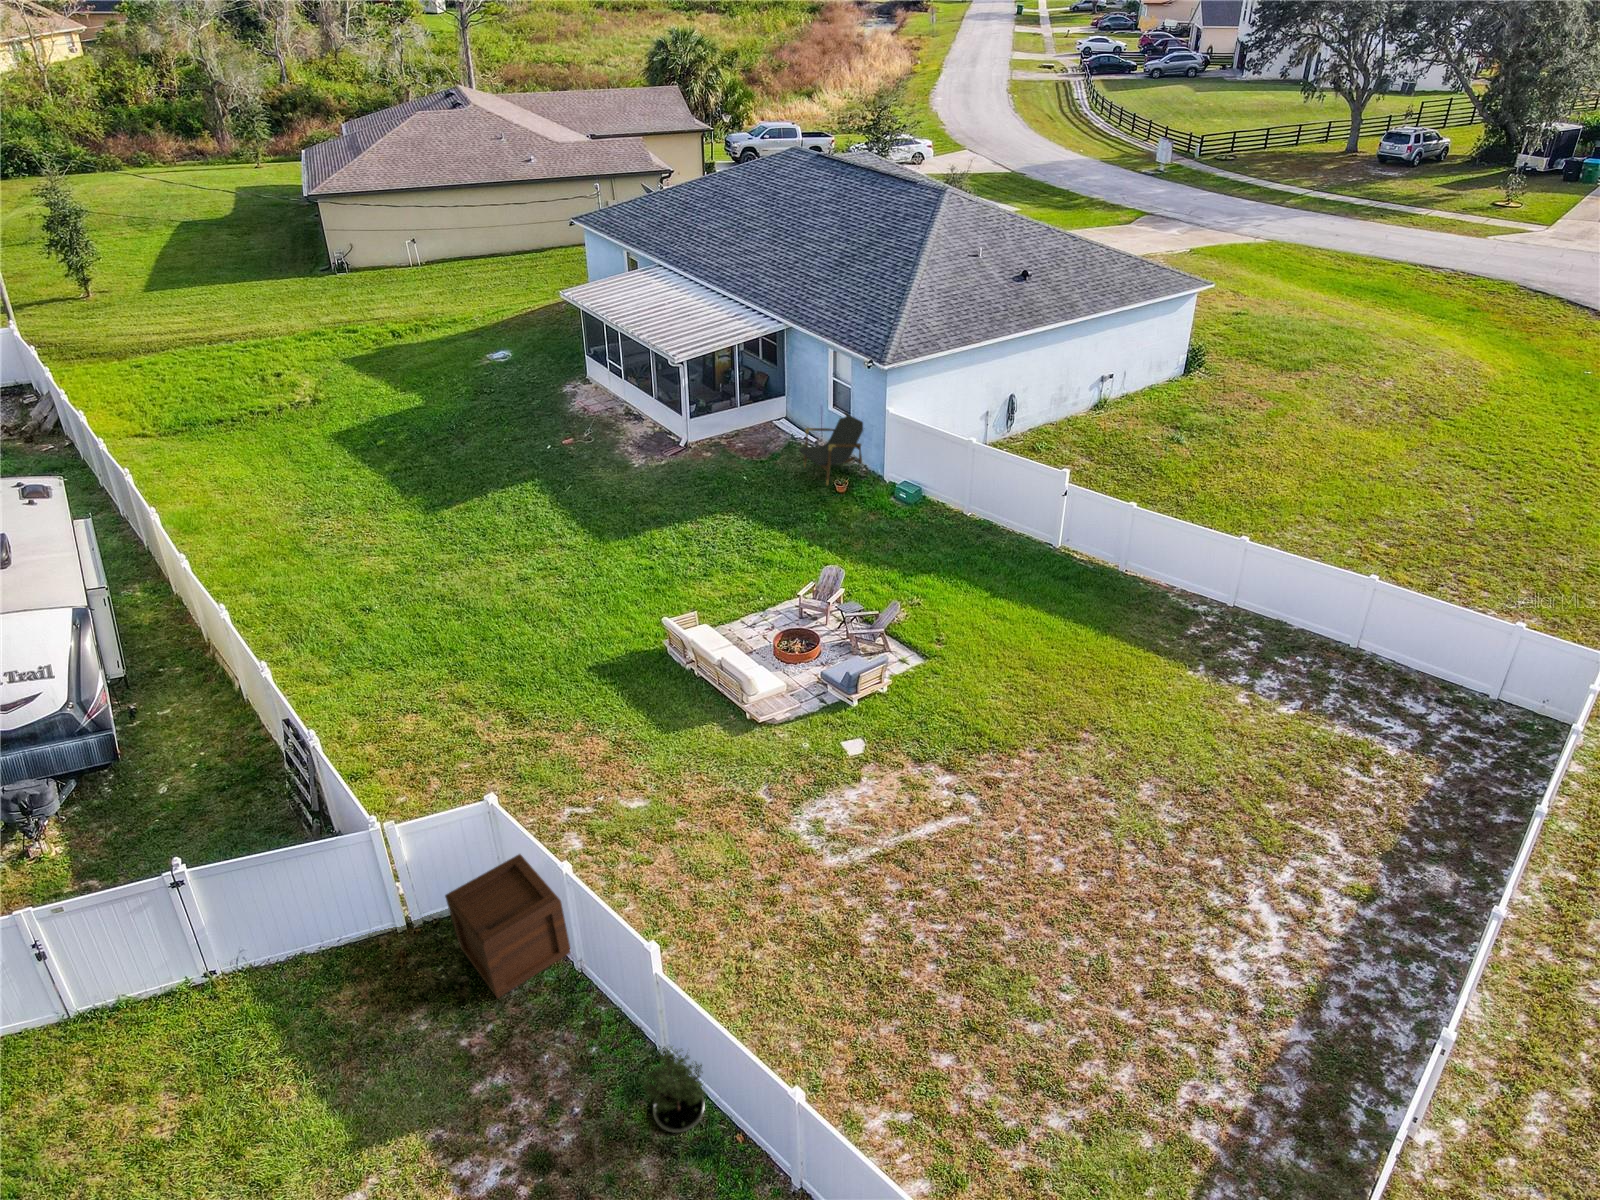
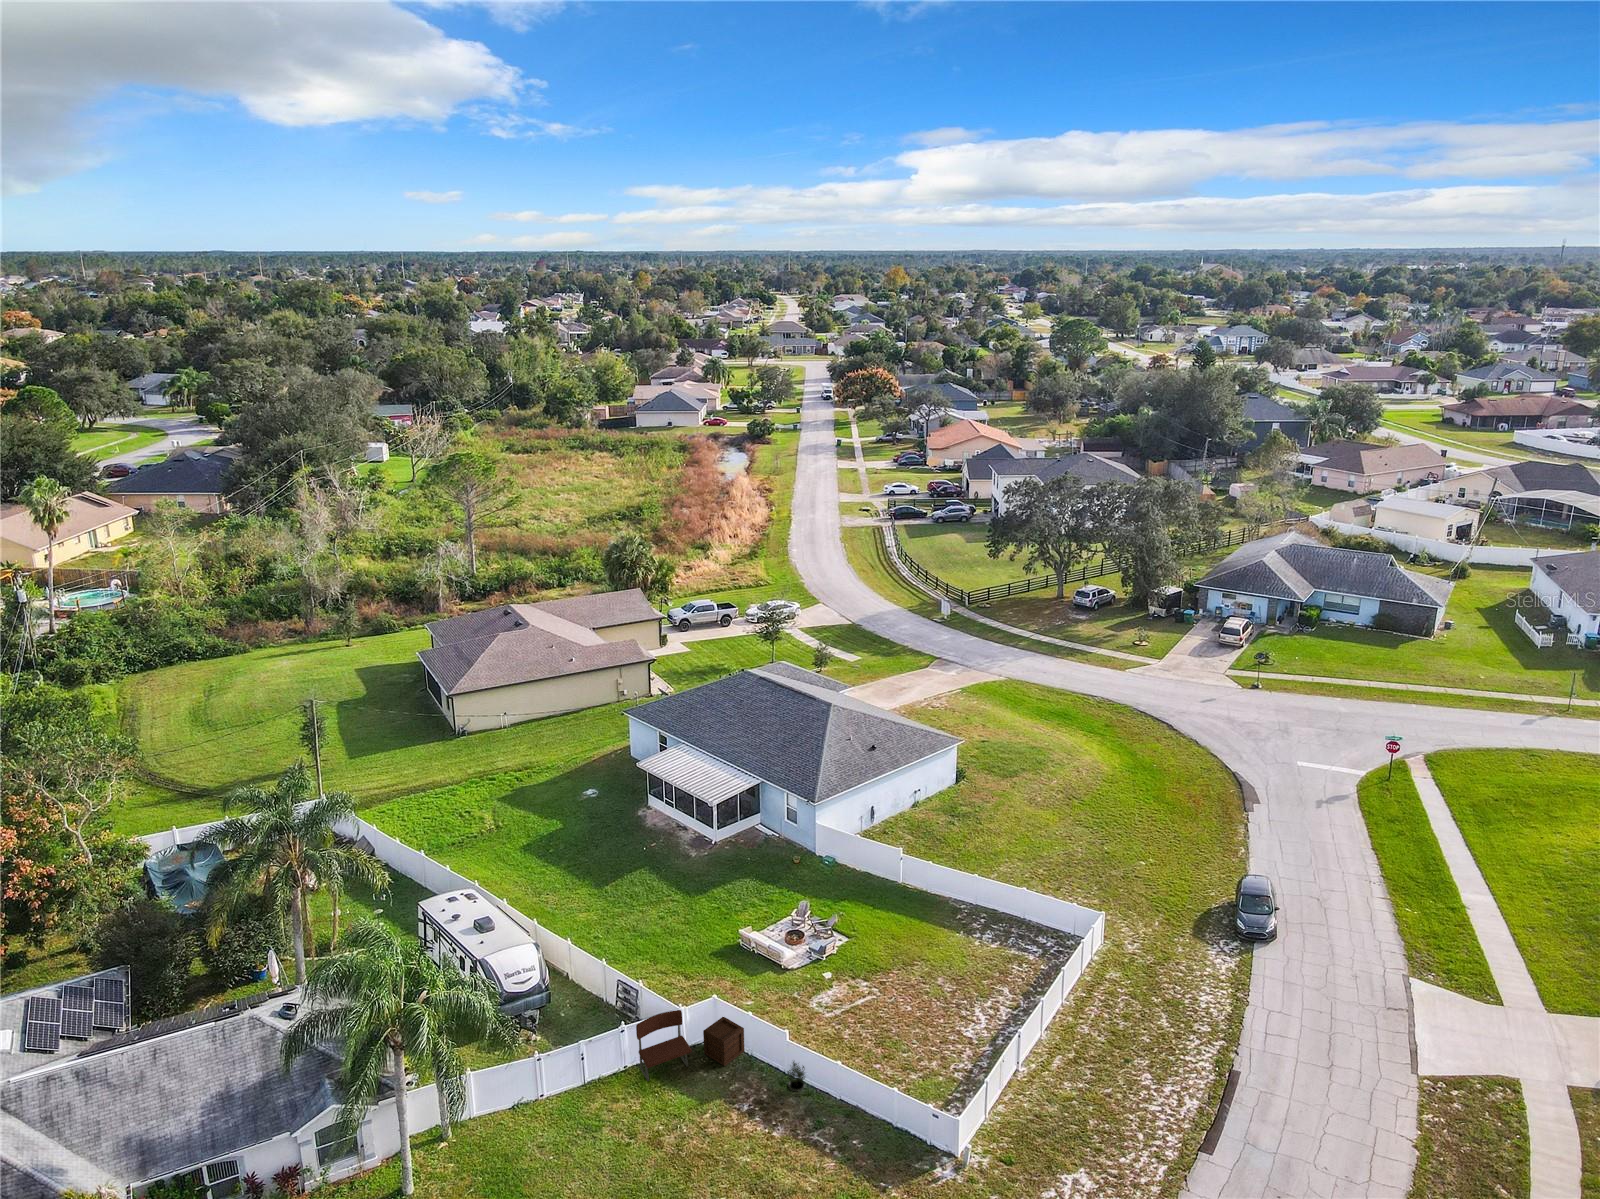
lounge chair: present [799,412,863,485] -> none [772,821,805,860]
bench: none [220,836,402,1021] -> present [636,1010,692,1081]

